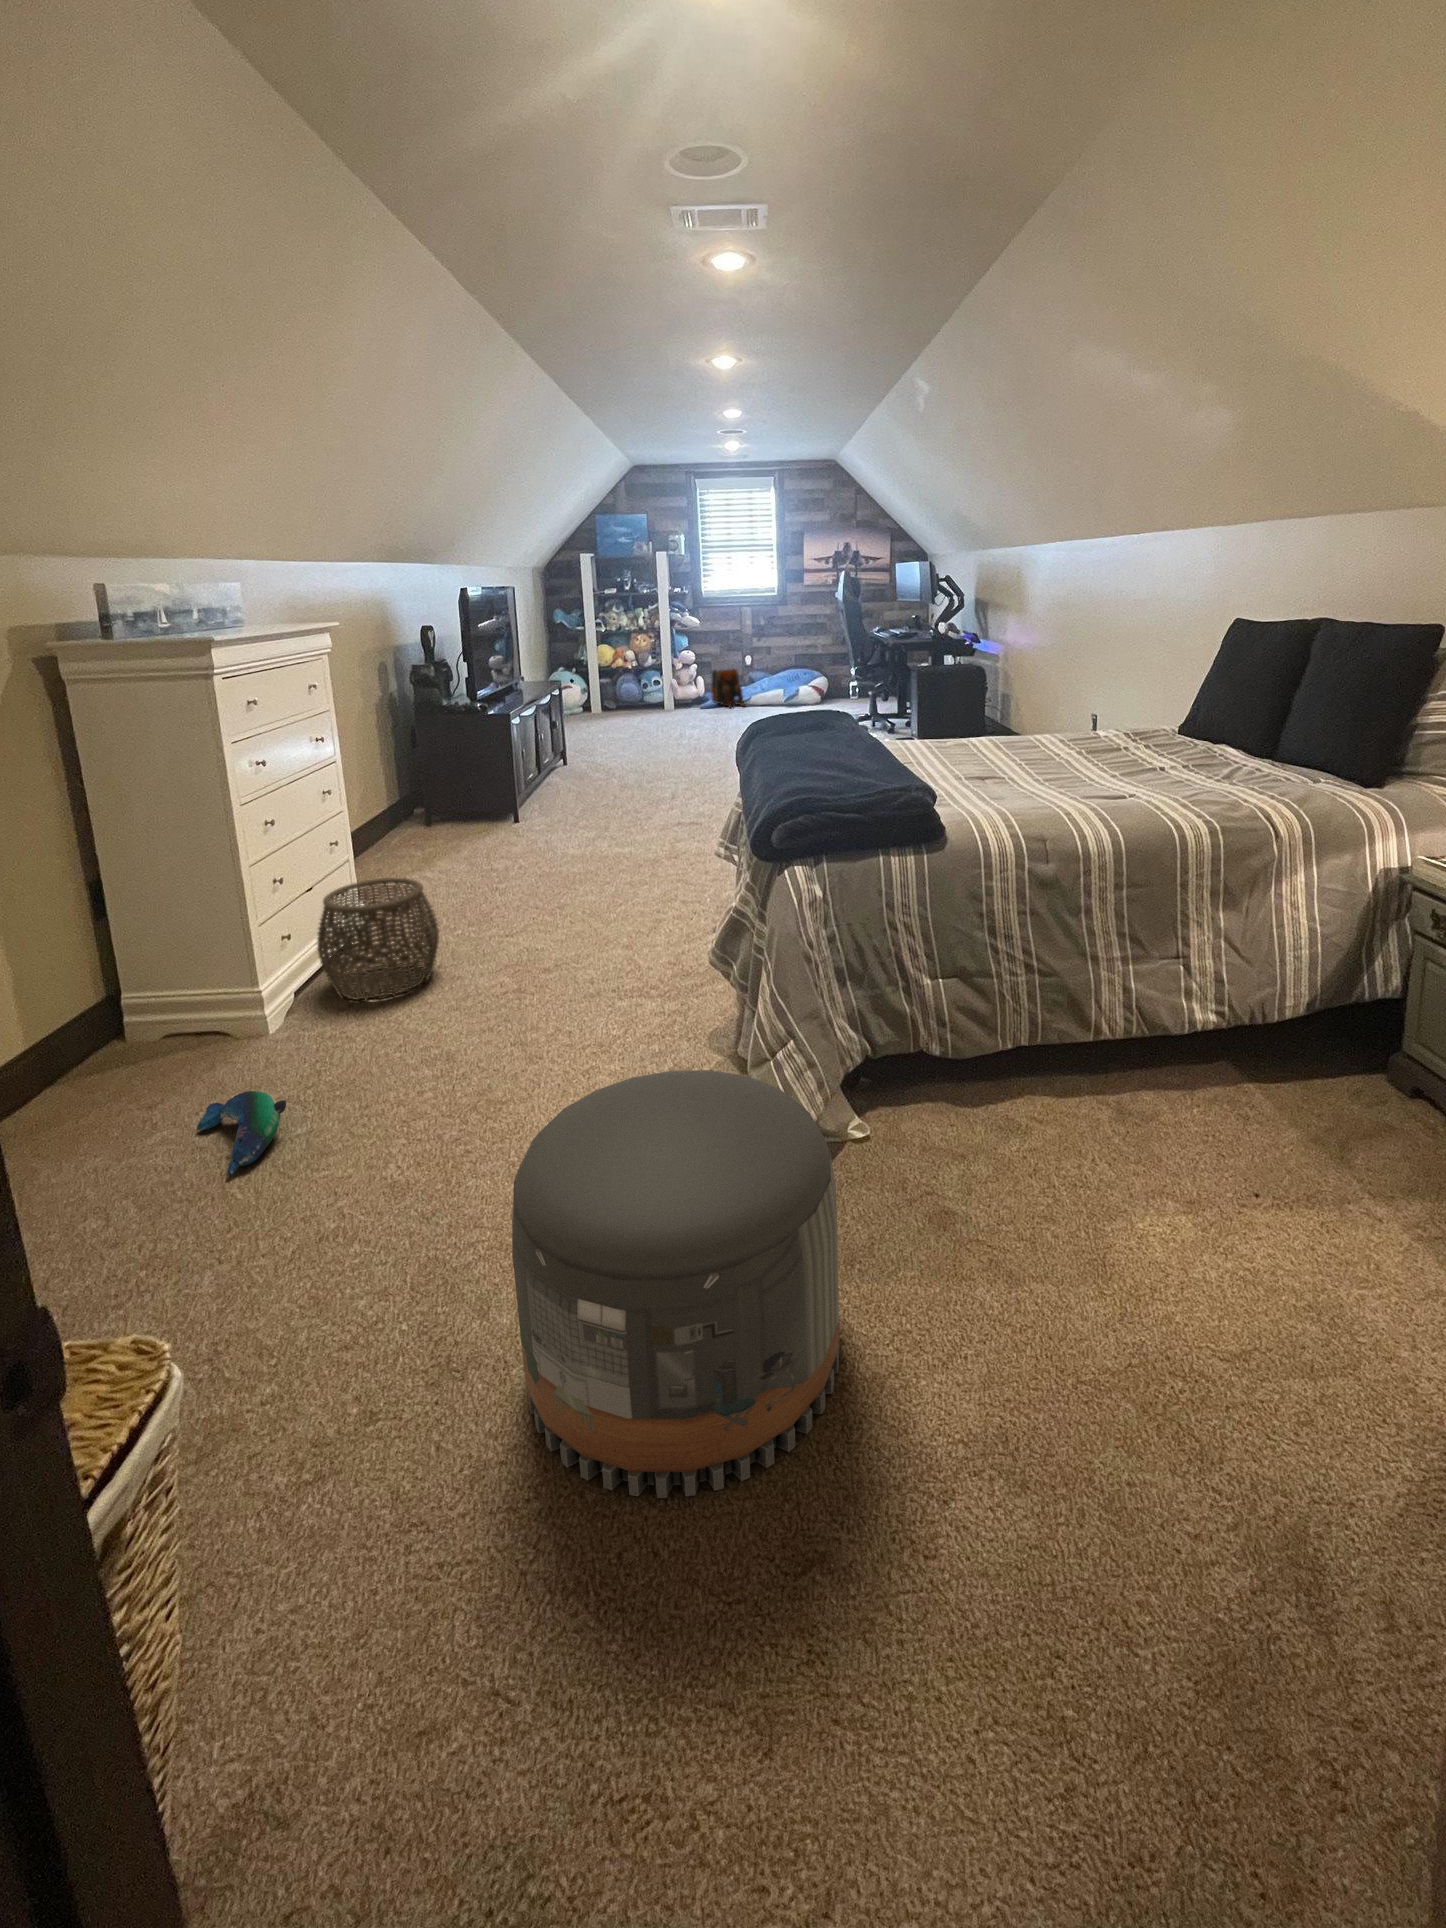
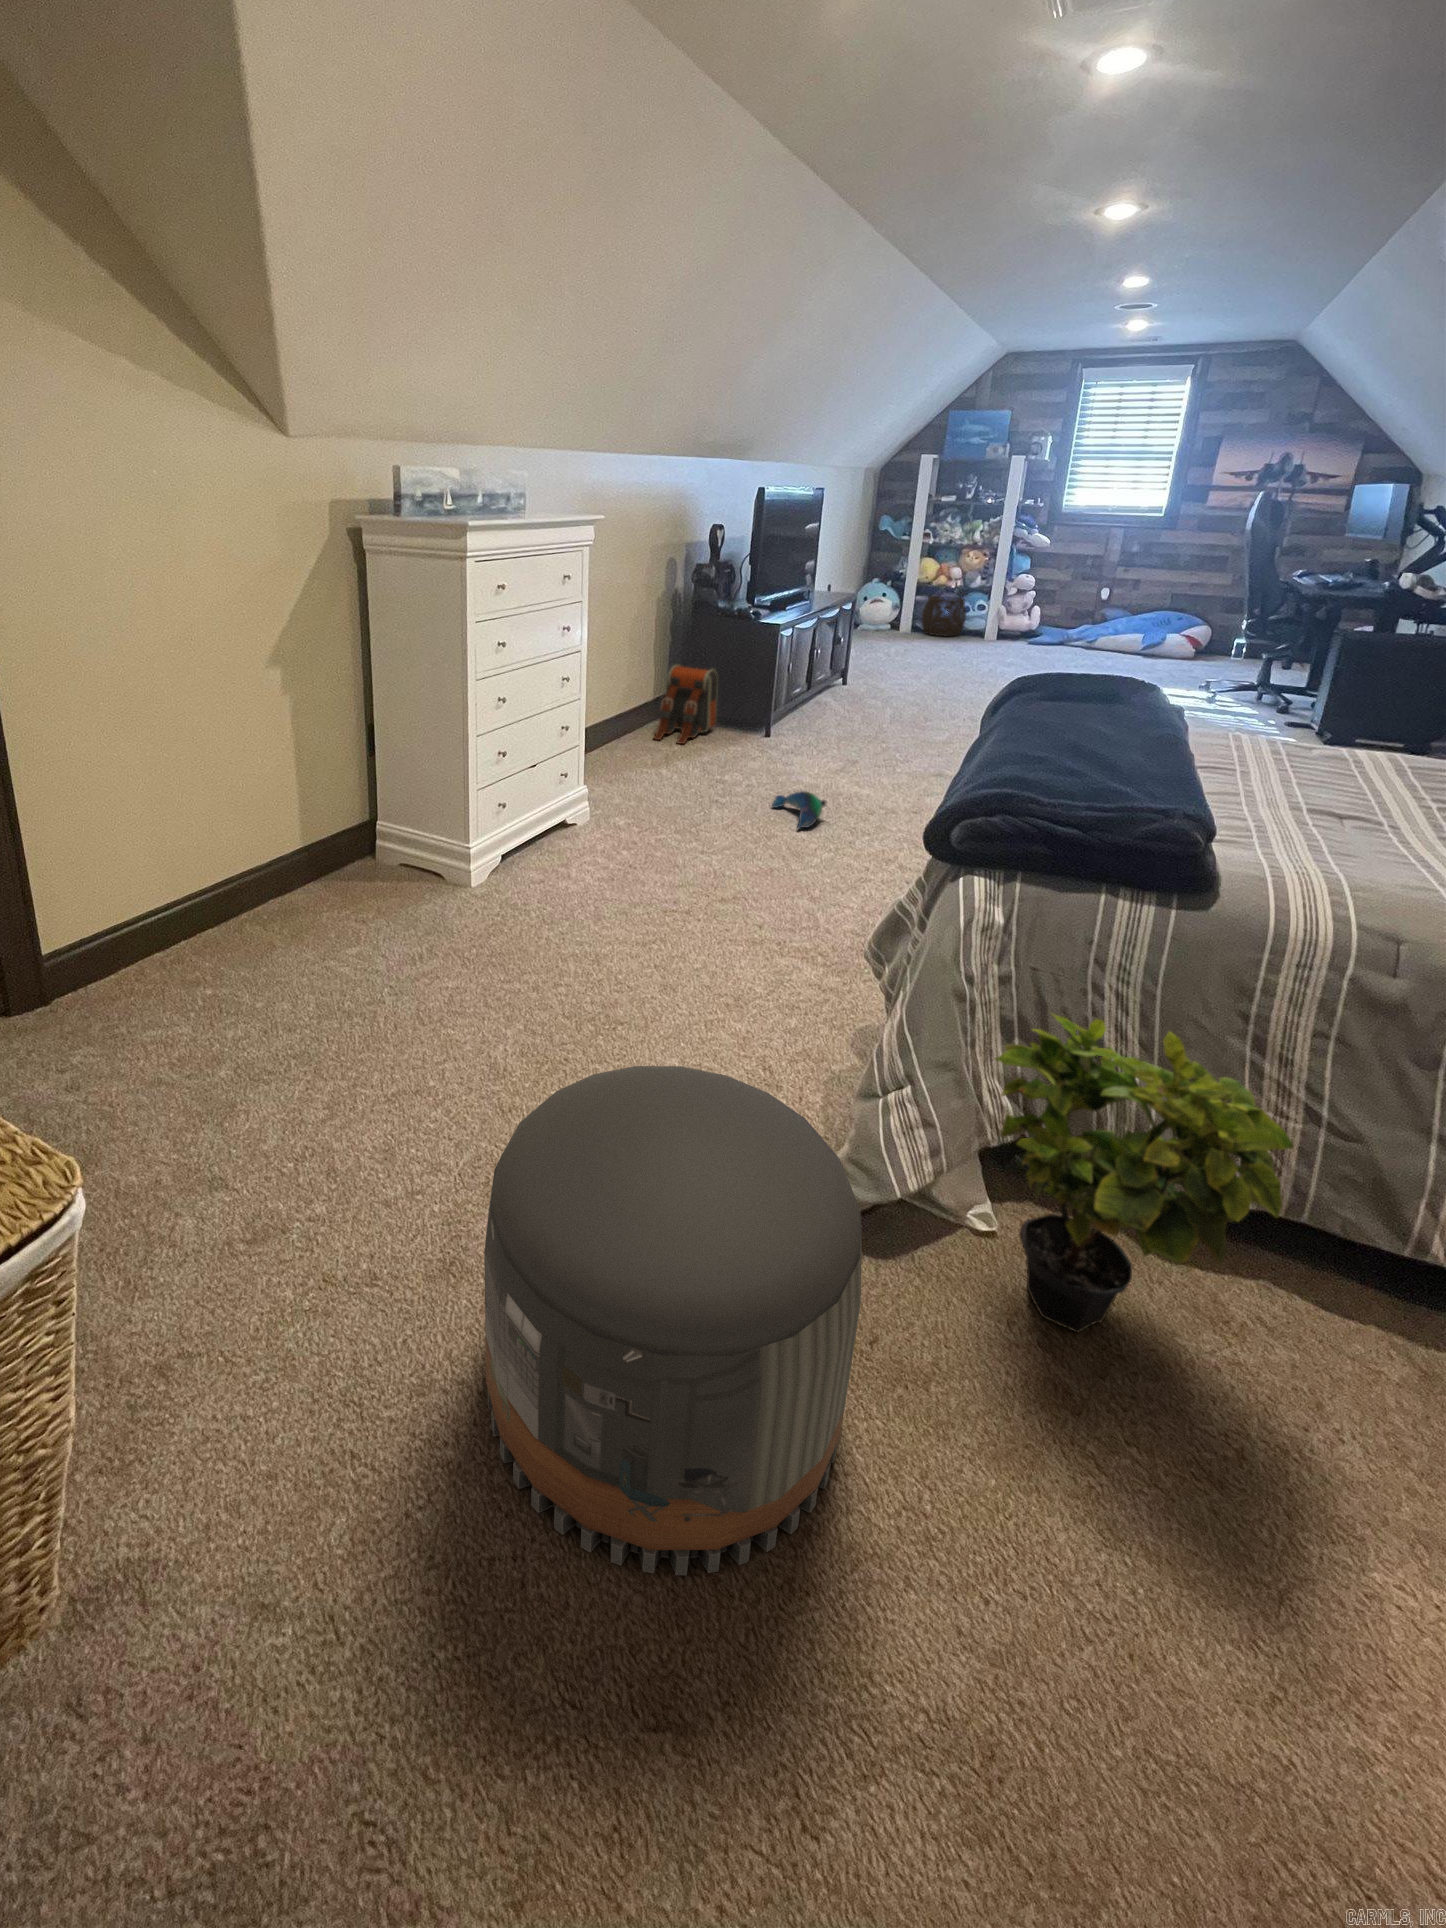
backpack: present [711,669,745,708] -> present [653,665,718,744]
woven basket: present [317,878,439,1000] -> present [922,596,966,636]
potted plant: none [850,931,1041,1175] -> present [996,1015,1293,1333]
plush toy: present [197,1091,286,1175] -> present [772,791,827,829]

